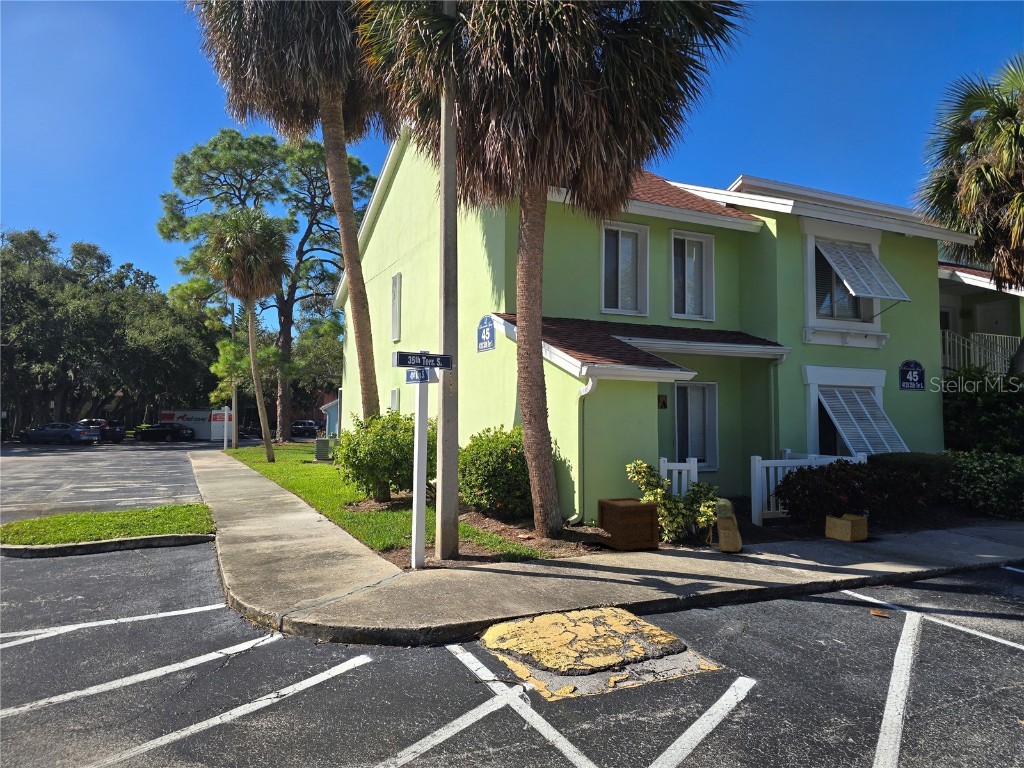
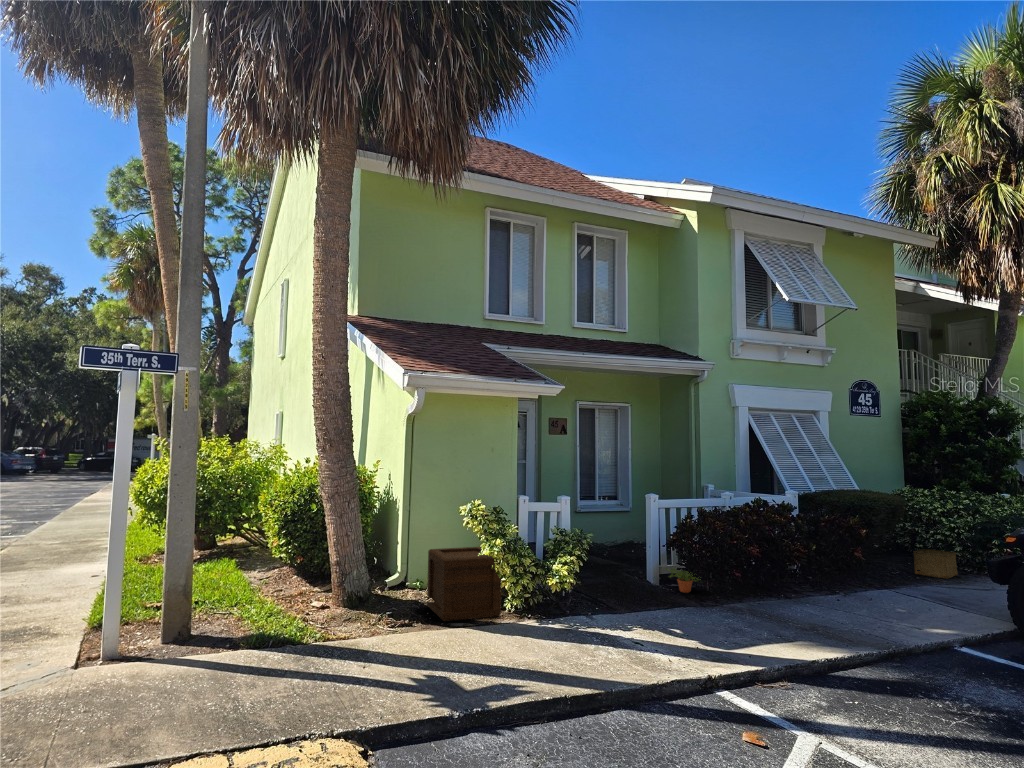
backpack: present [706,499,742,552] -> none [566,551,611,626]
potted plant: none [765,511,801,531] -> present [665,568,701,593]
storage bin: present [825,514,868,542] -> present [913,549,958,579]

